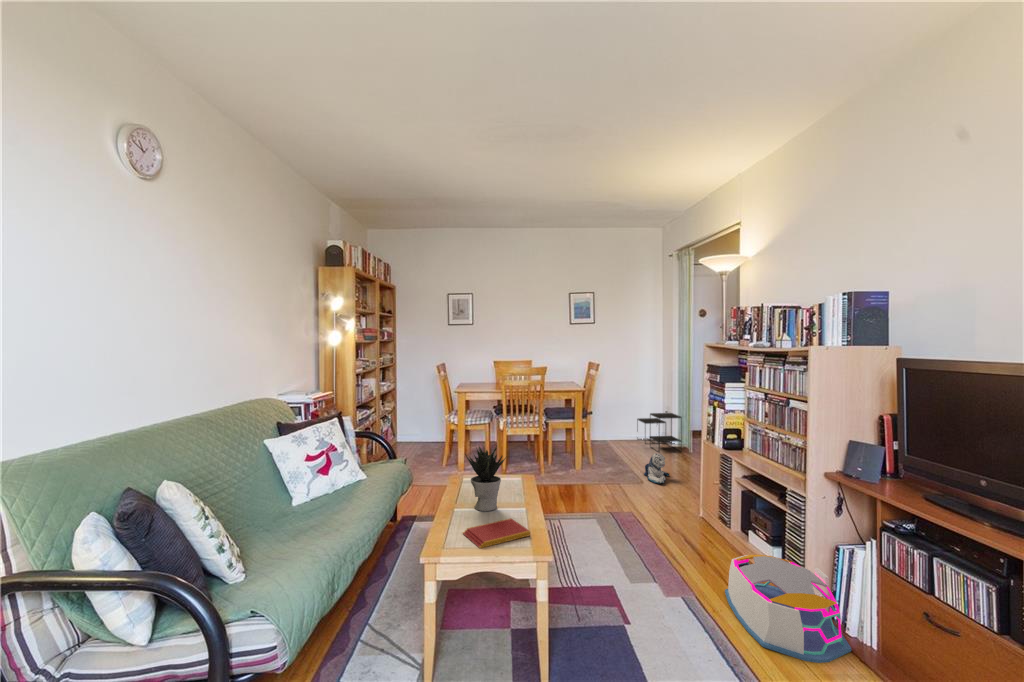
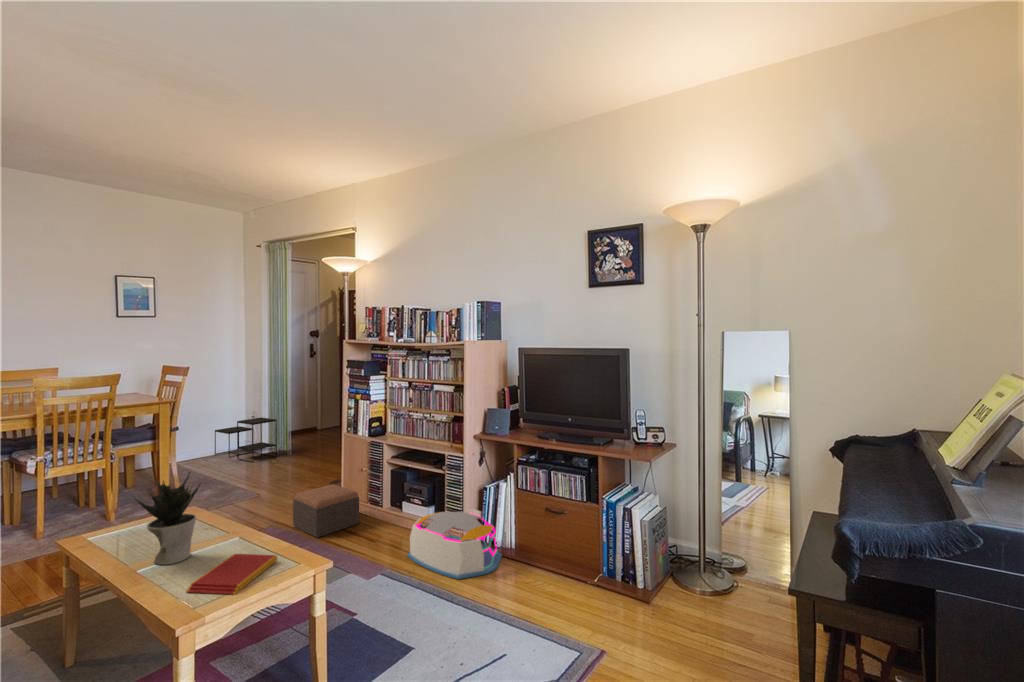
plush toy: present [644,453,669,484] -> none [255,460,285,492]
footstool: none [645,488,704,538] -> present [293,484,359,538]

